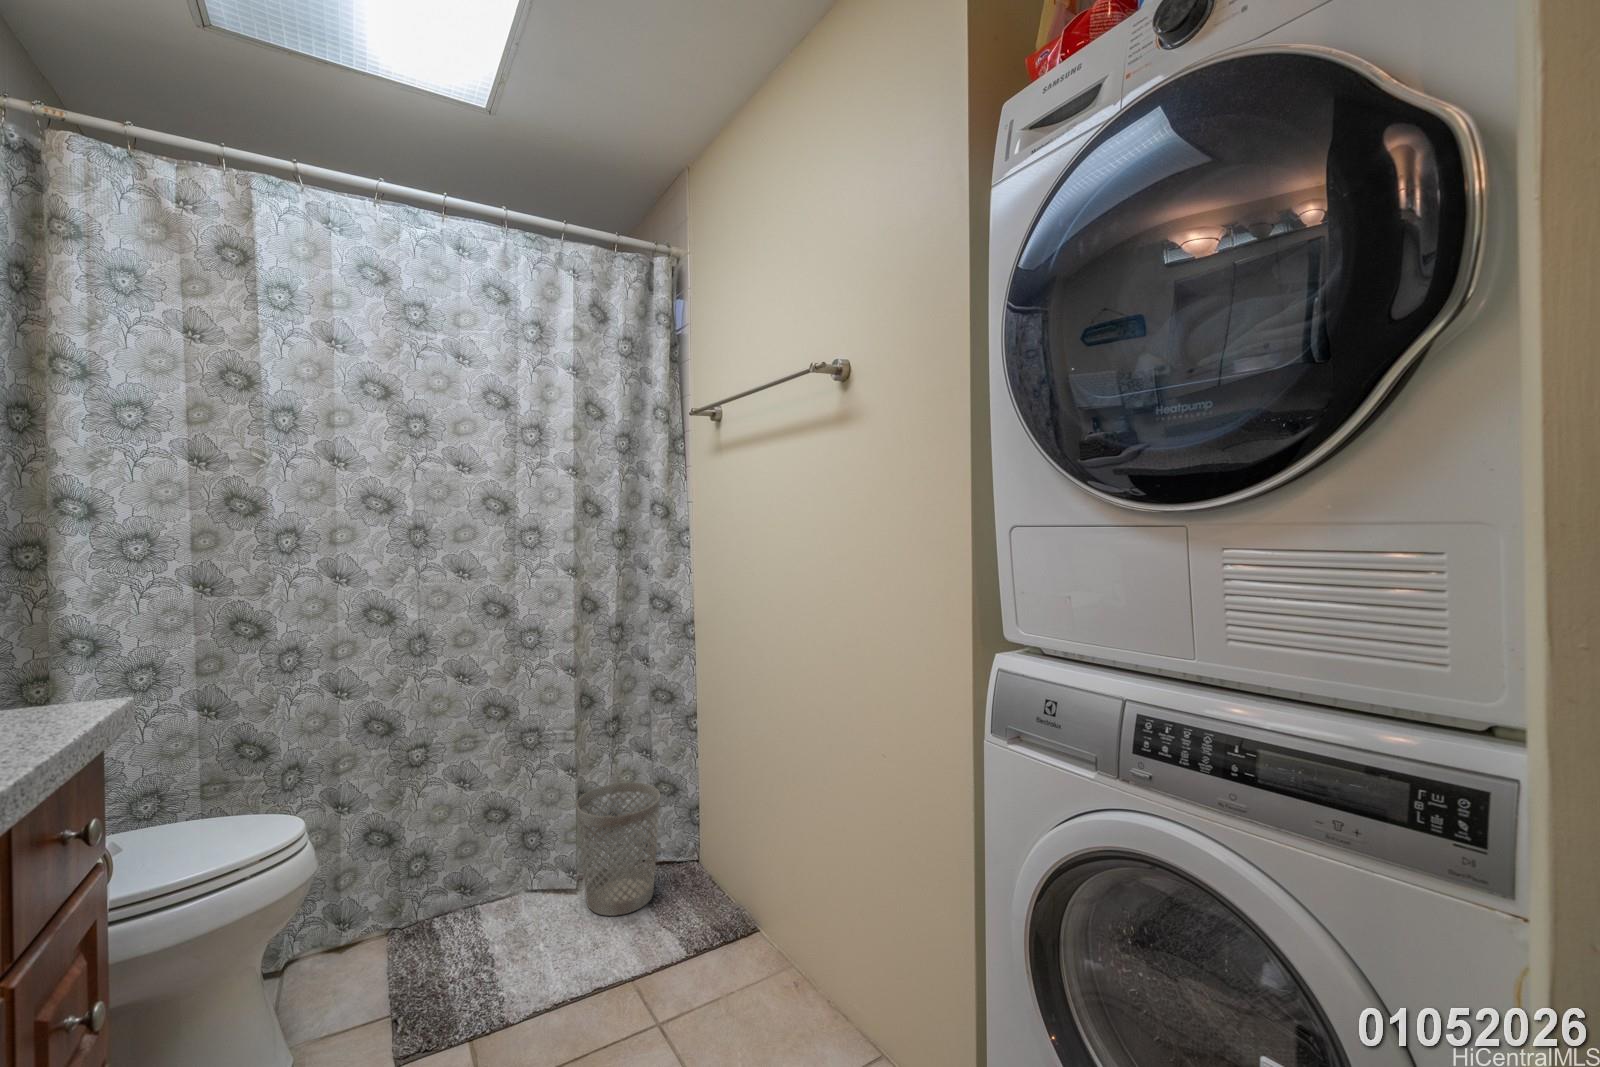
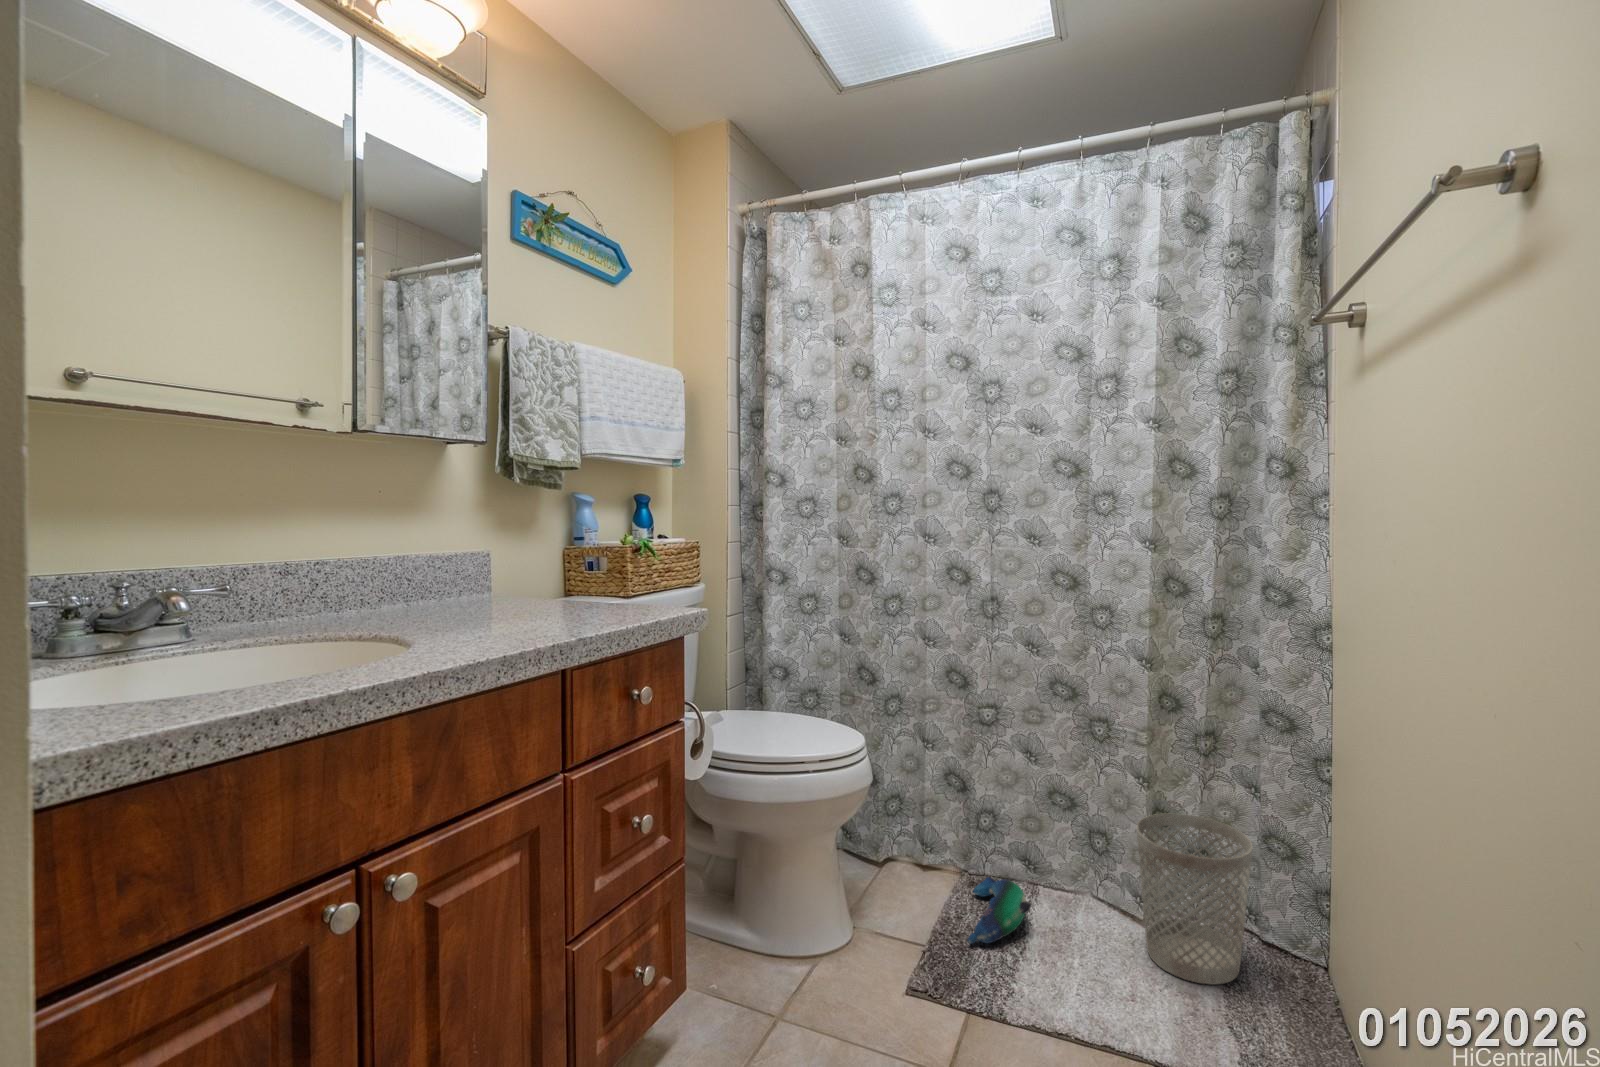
plush toy: none [413,908,490,991] -> present [967,877,1031,944]

